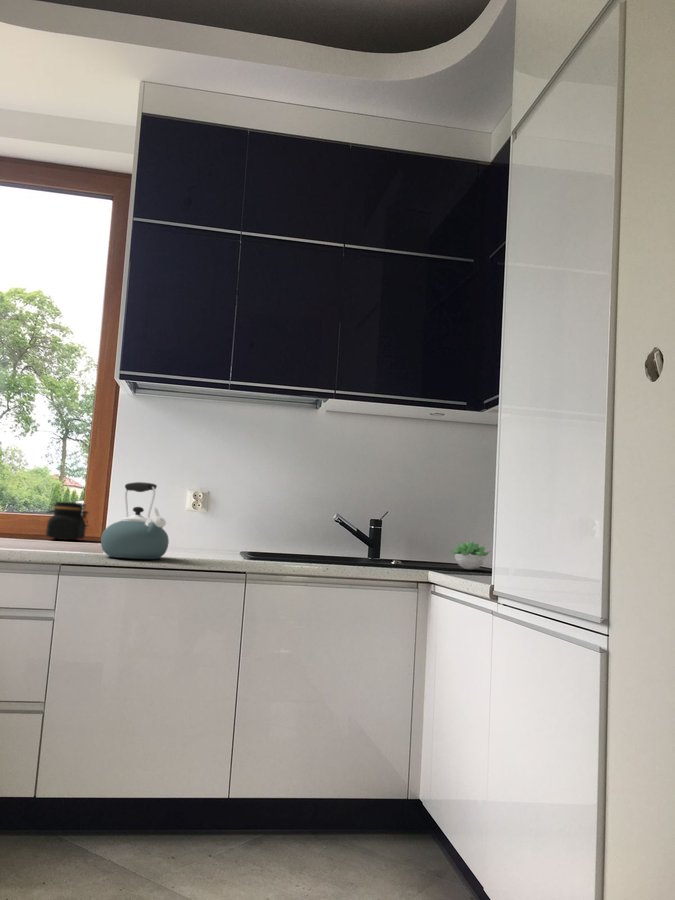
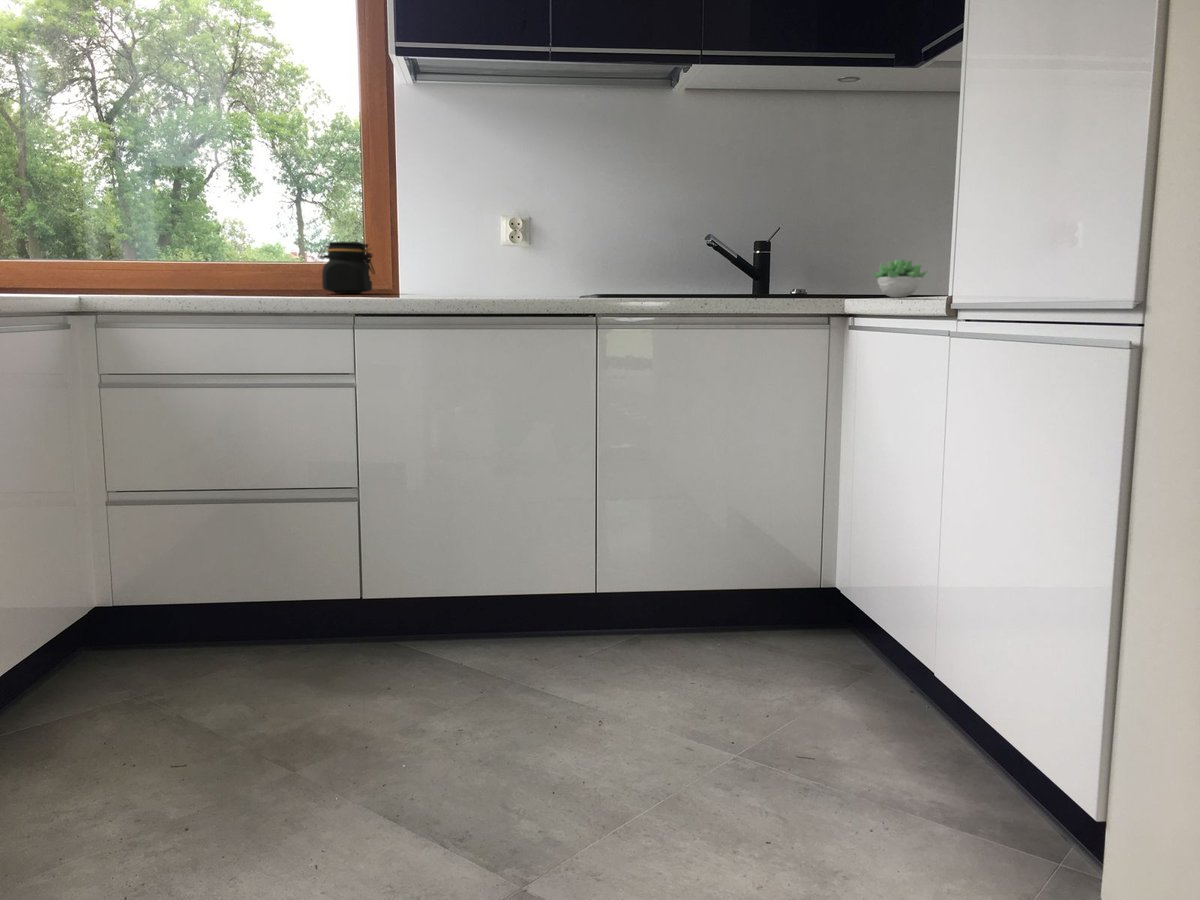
kettle: present [101,482,169,559] -> none [403,196,492,301]

